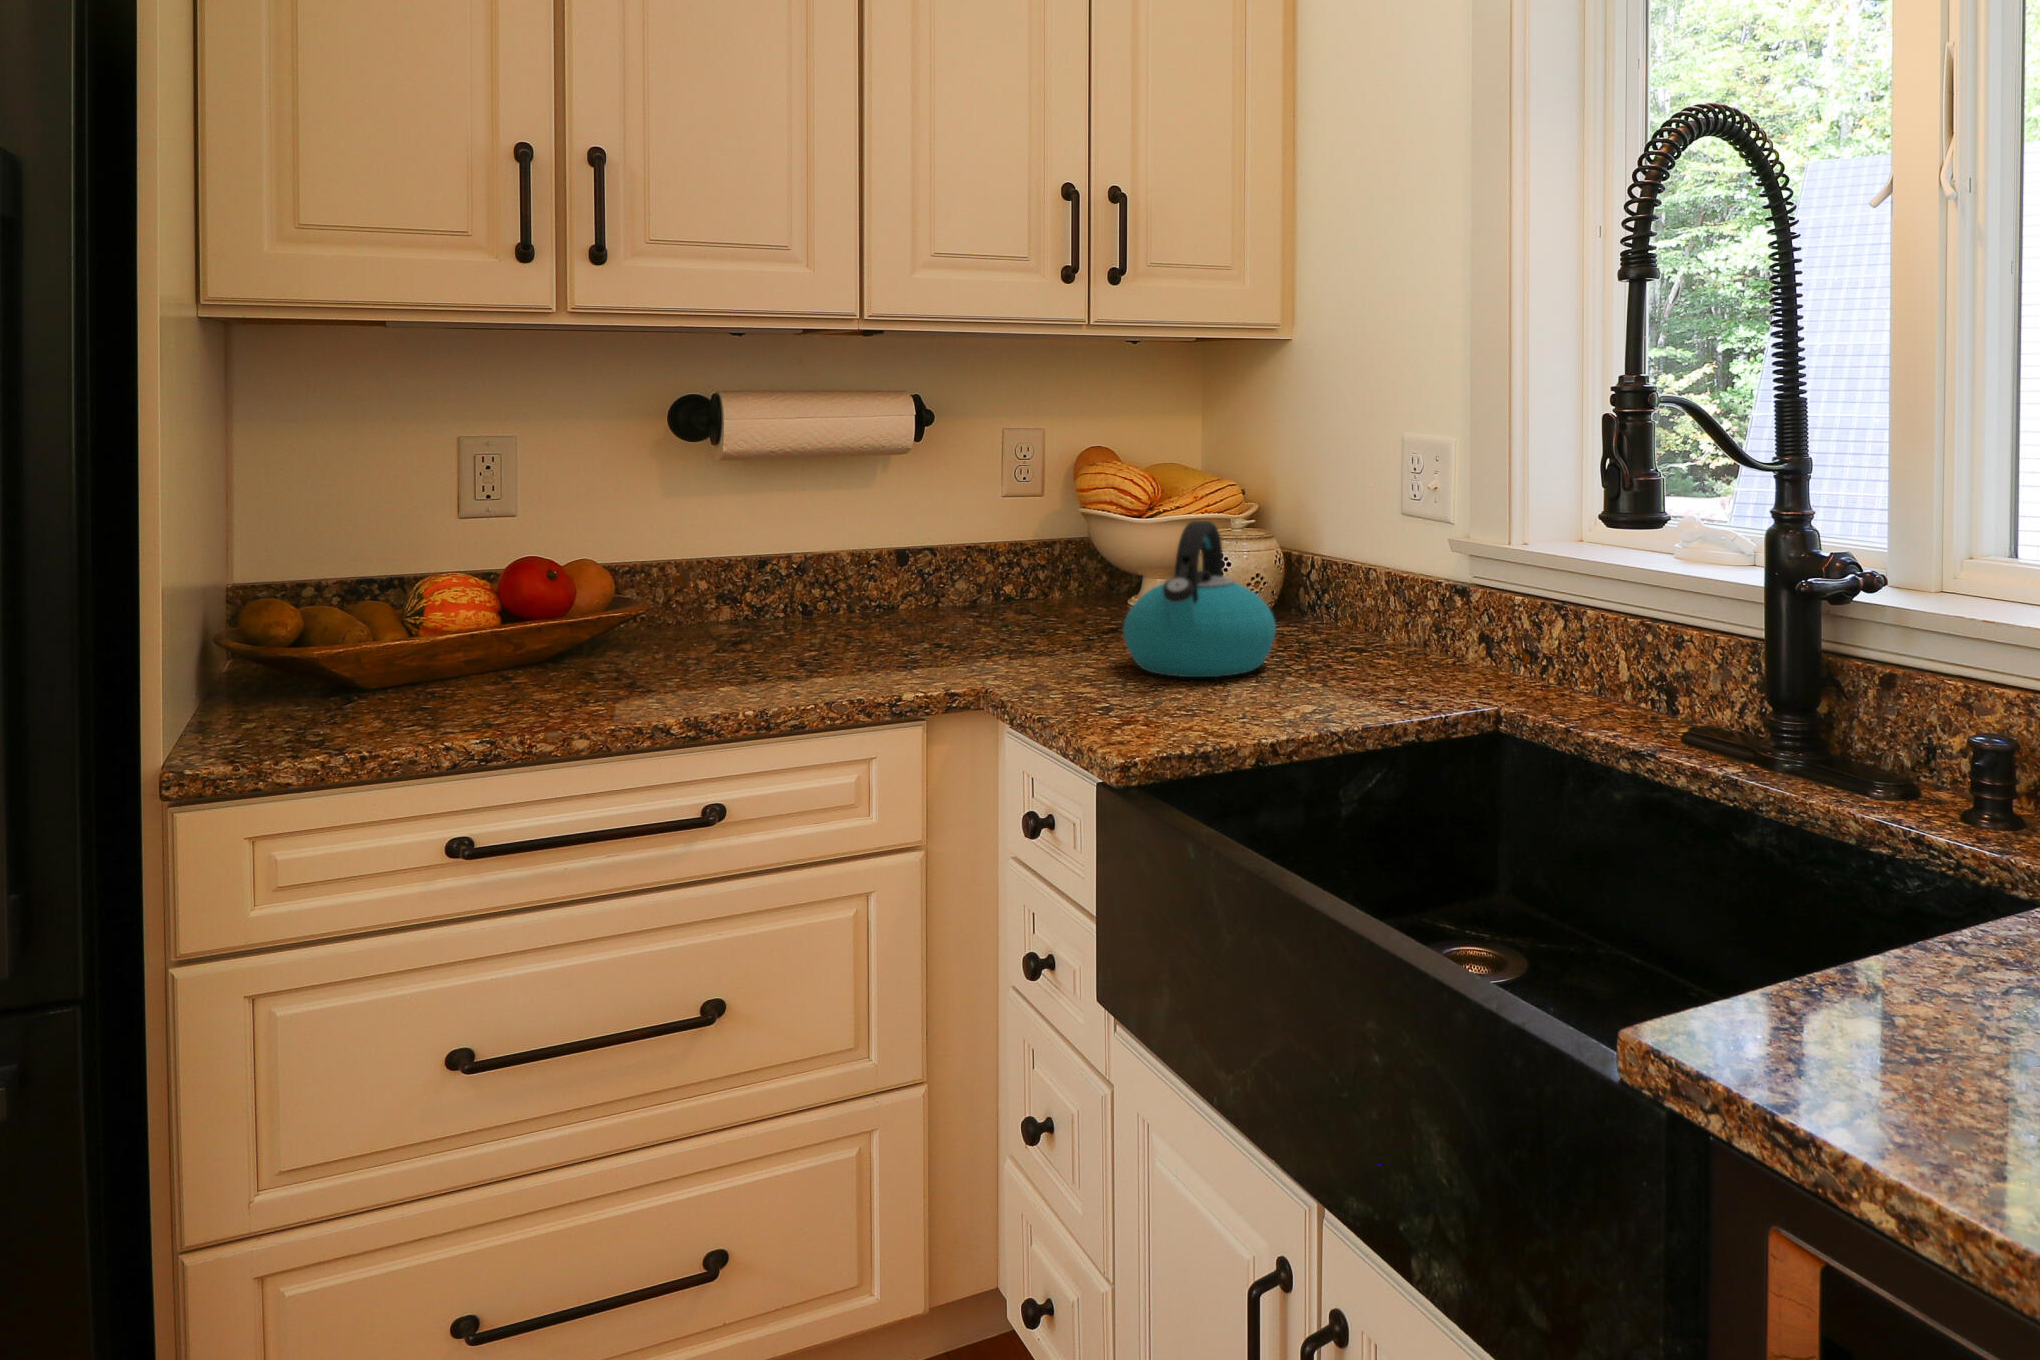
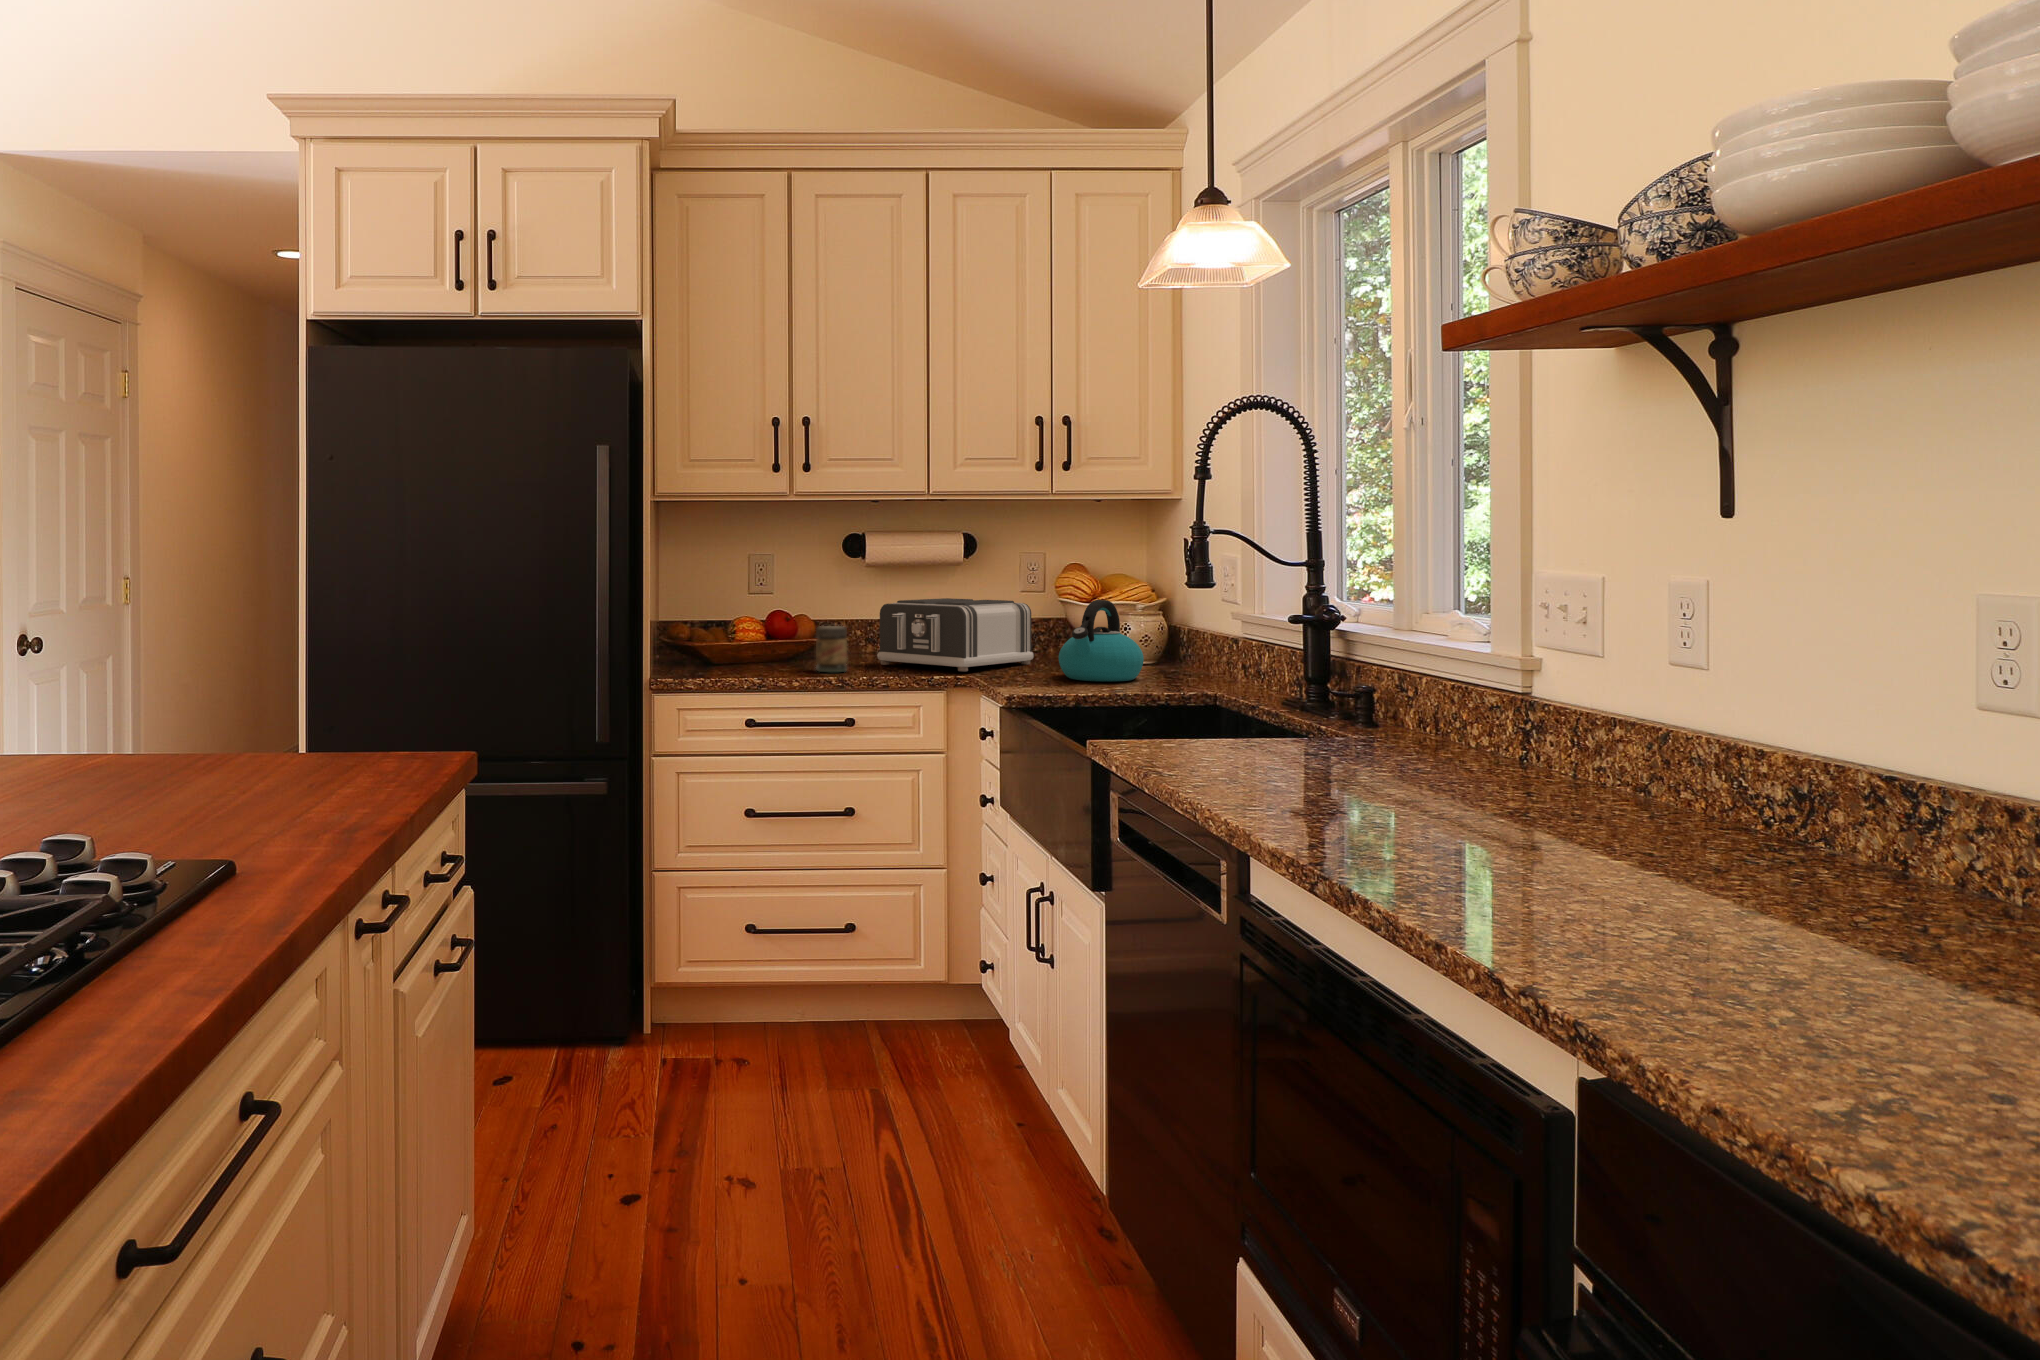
toaster: none [752,517,1047,668] -> present [877,598,1033,671]
jar: none [622,588,692,690] -> present [816,626,848,672]

